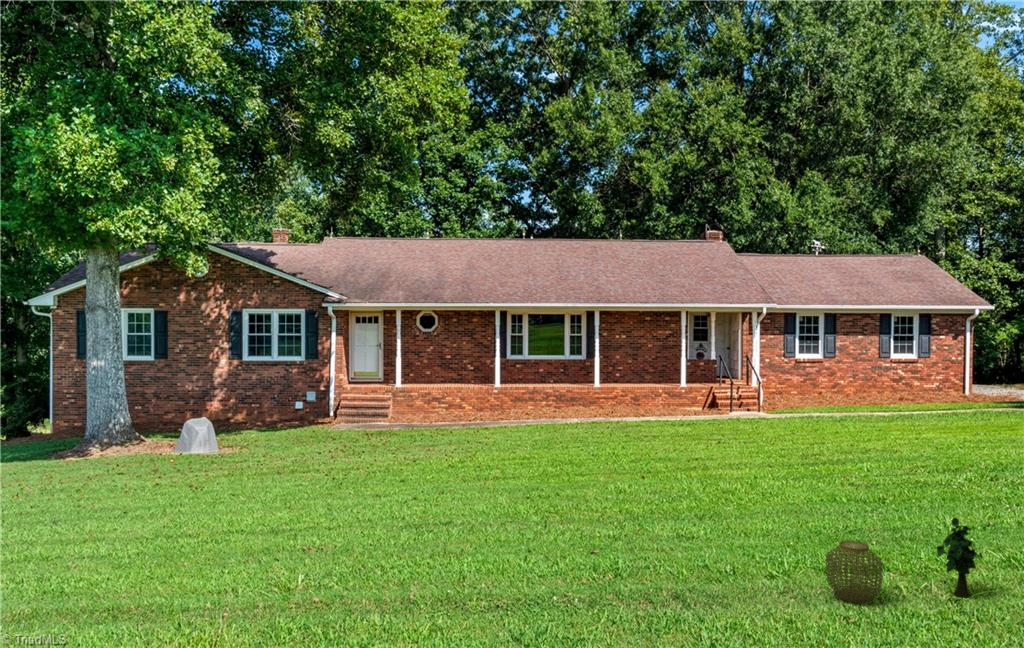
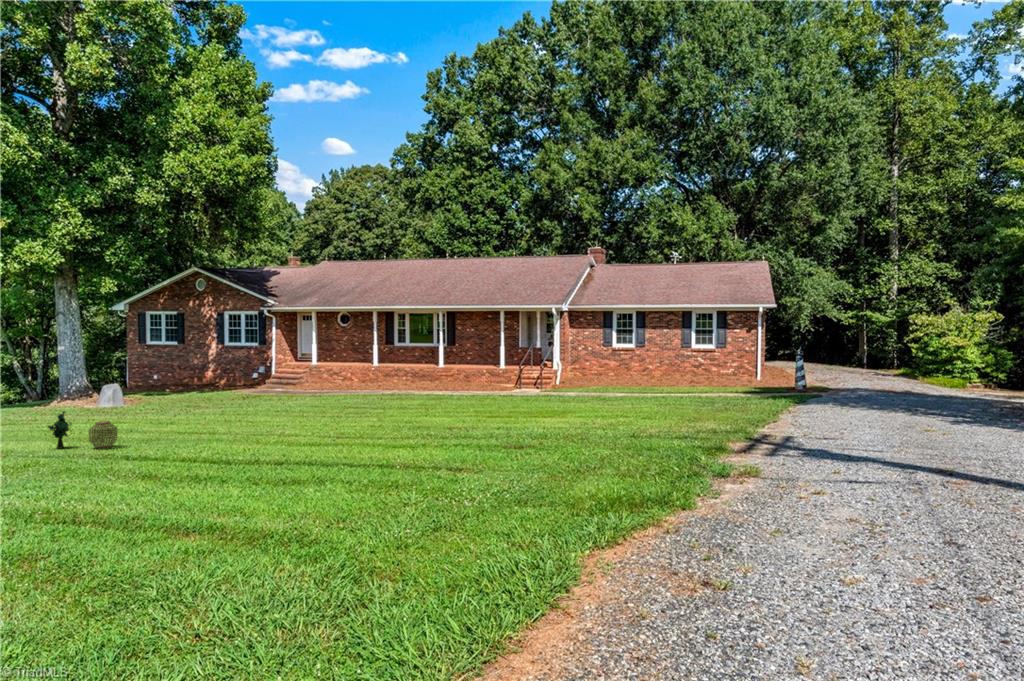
decorative plant: present [937,518,983,598] -> present [48,412,72,449]

